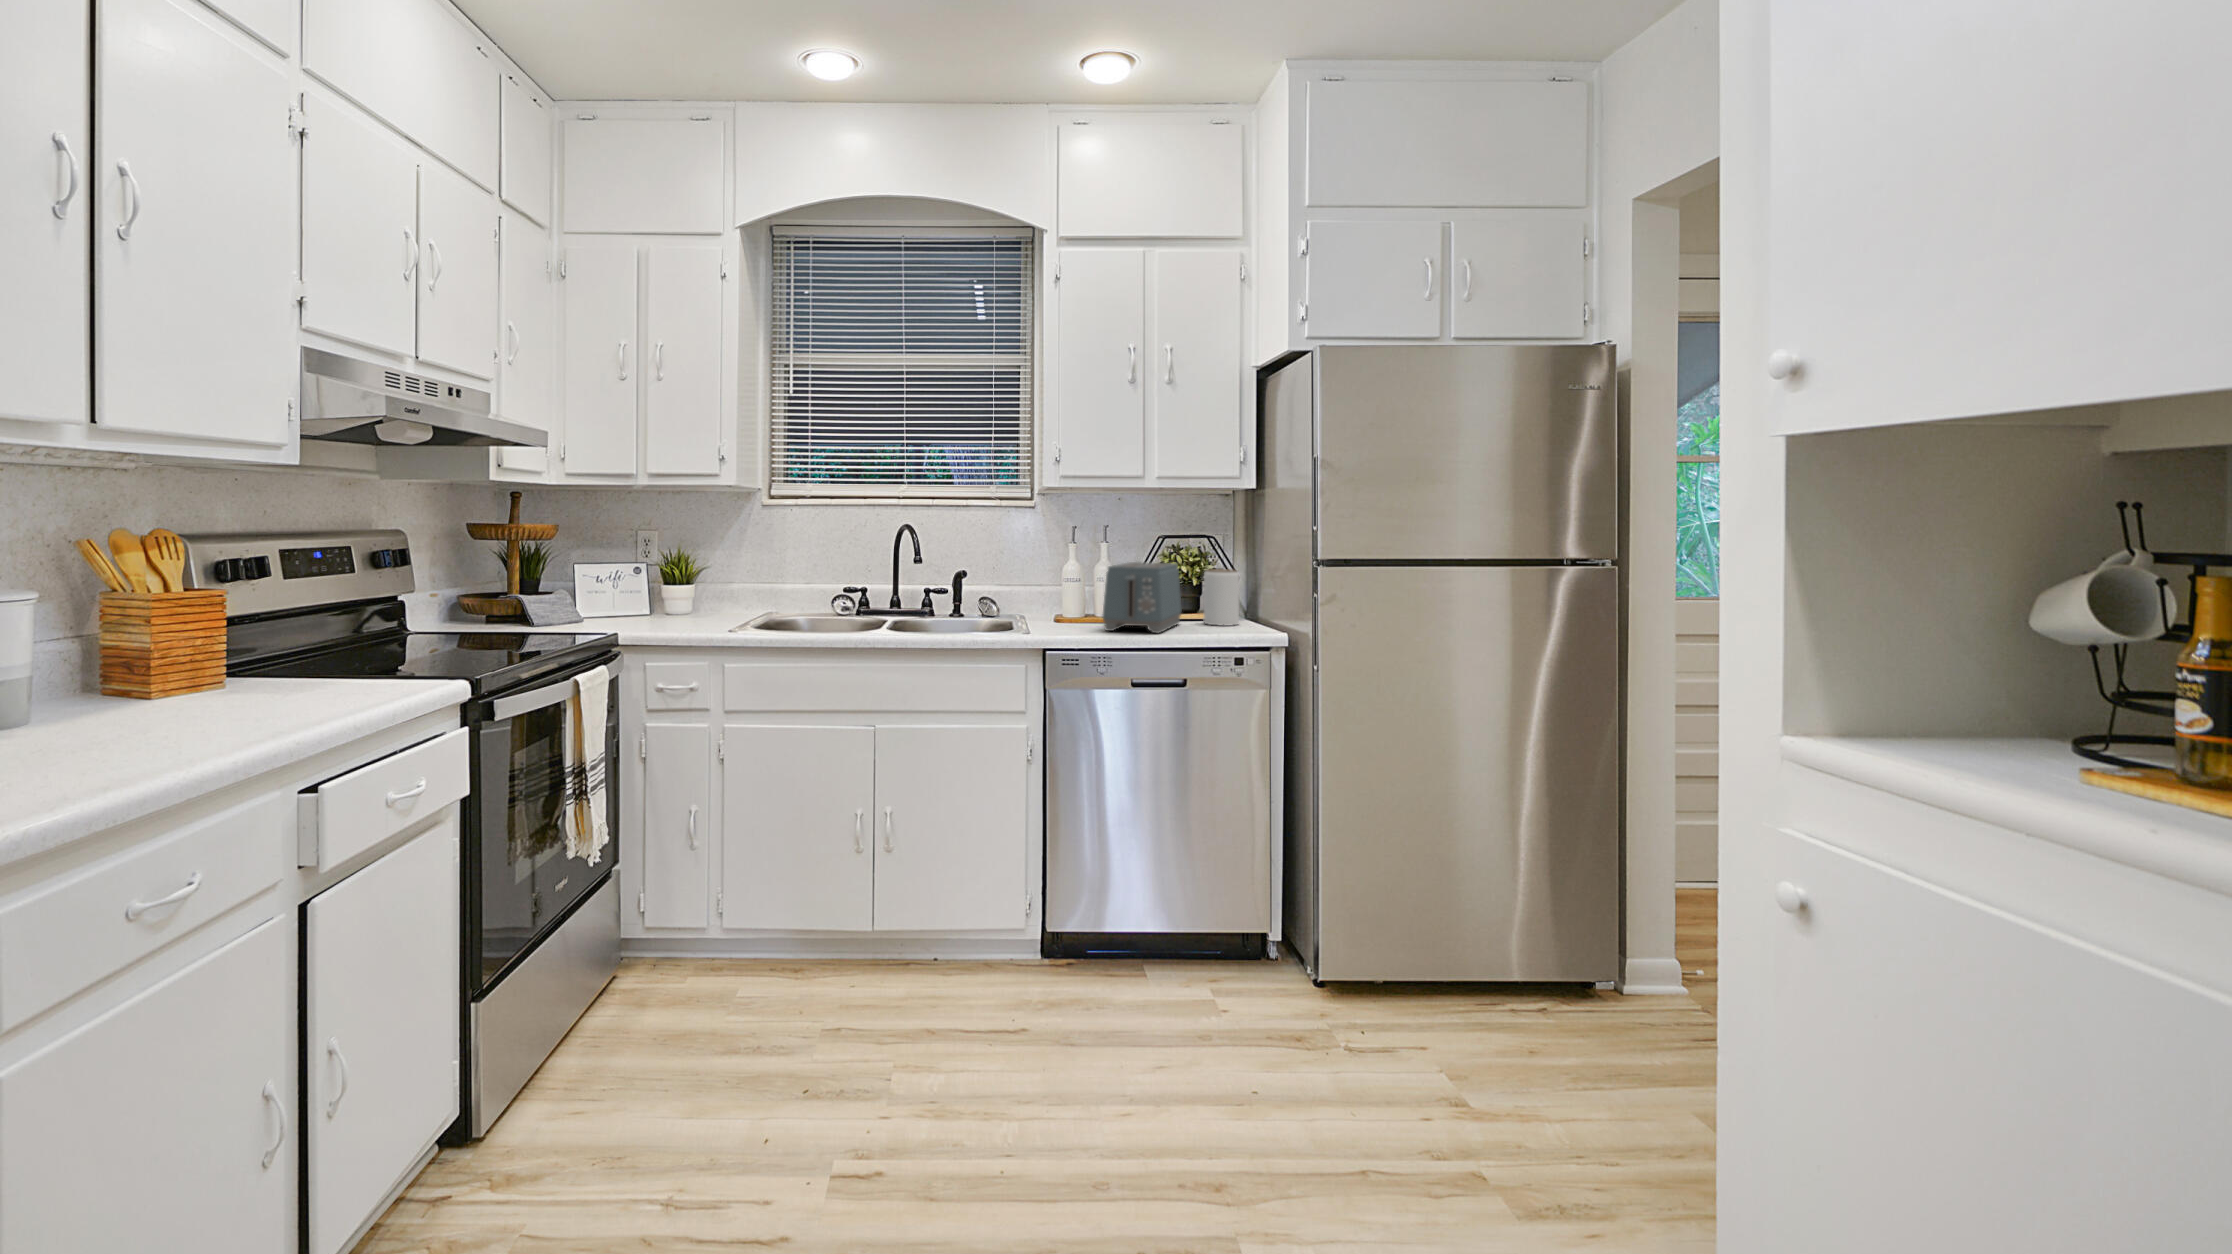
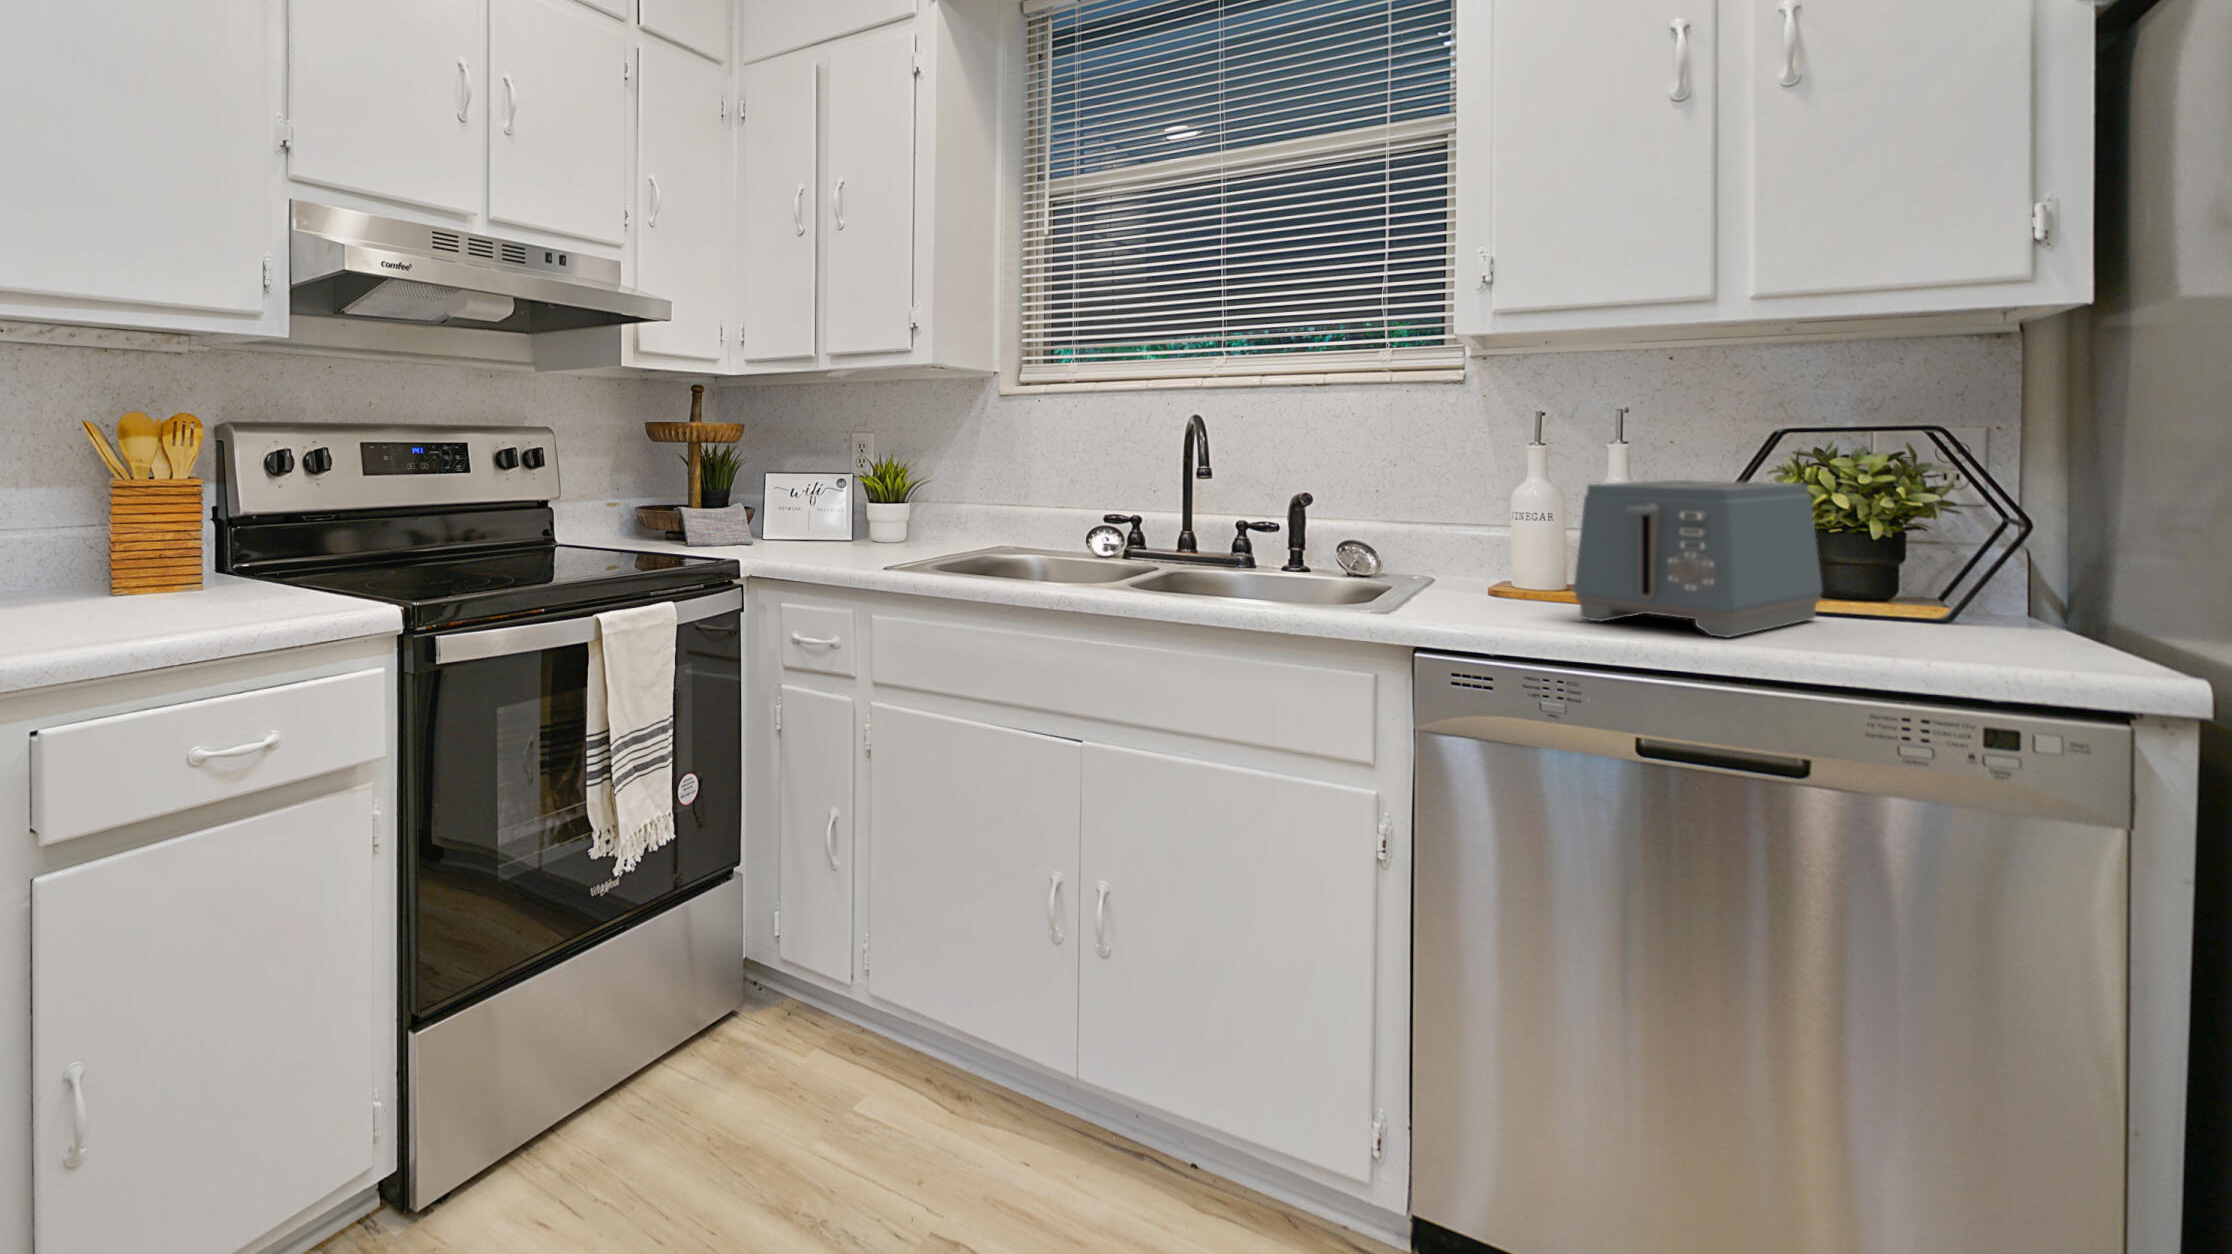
jar: present [1203,569,1240,626] -> none [1895,499,2019,636]

